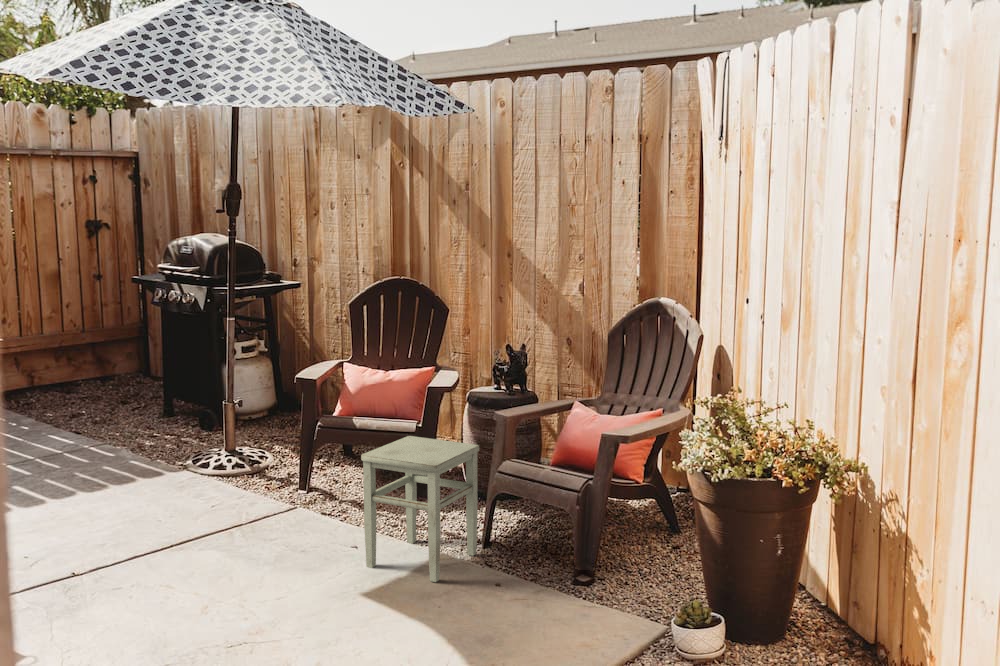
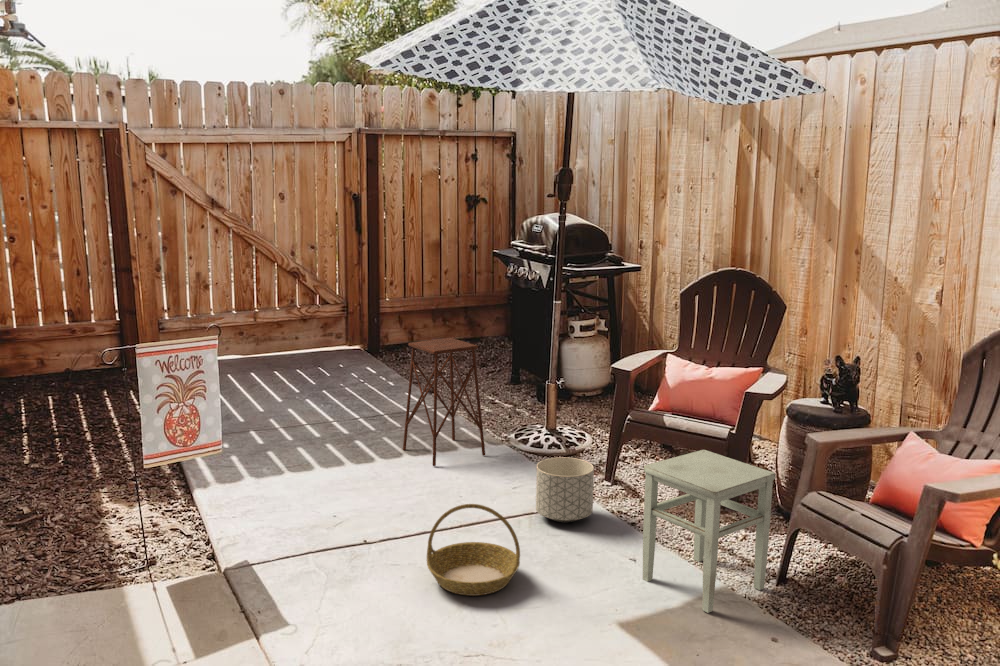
side table: none [60,364,162,504] -> present [403,338,485,466]
planter: none [237,467,299,533] -> present [536,457,594,523]
basket: none [140,517,245,615] -> present [427,504,520,596]

